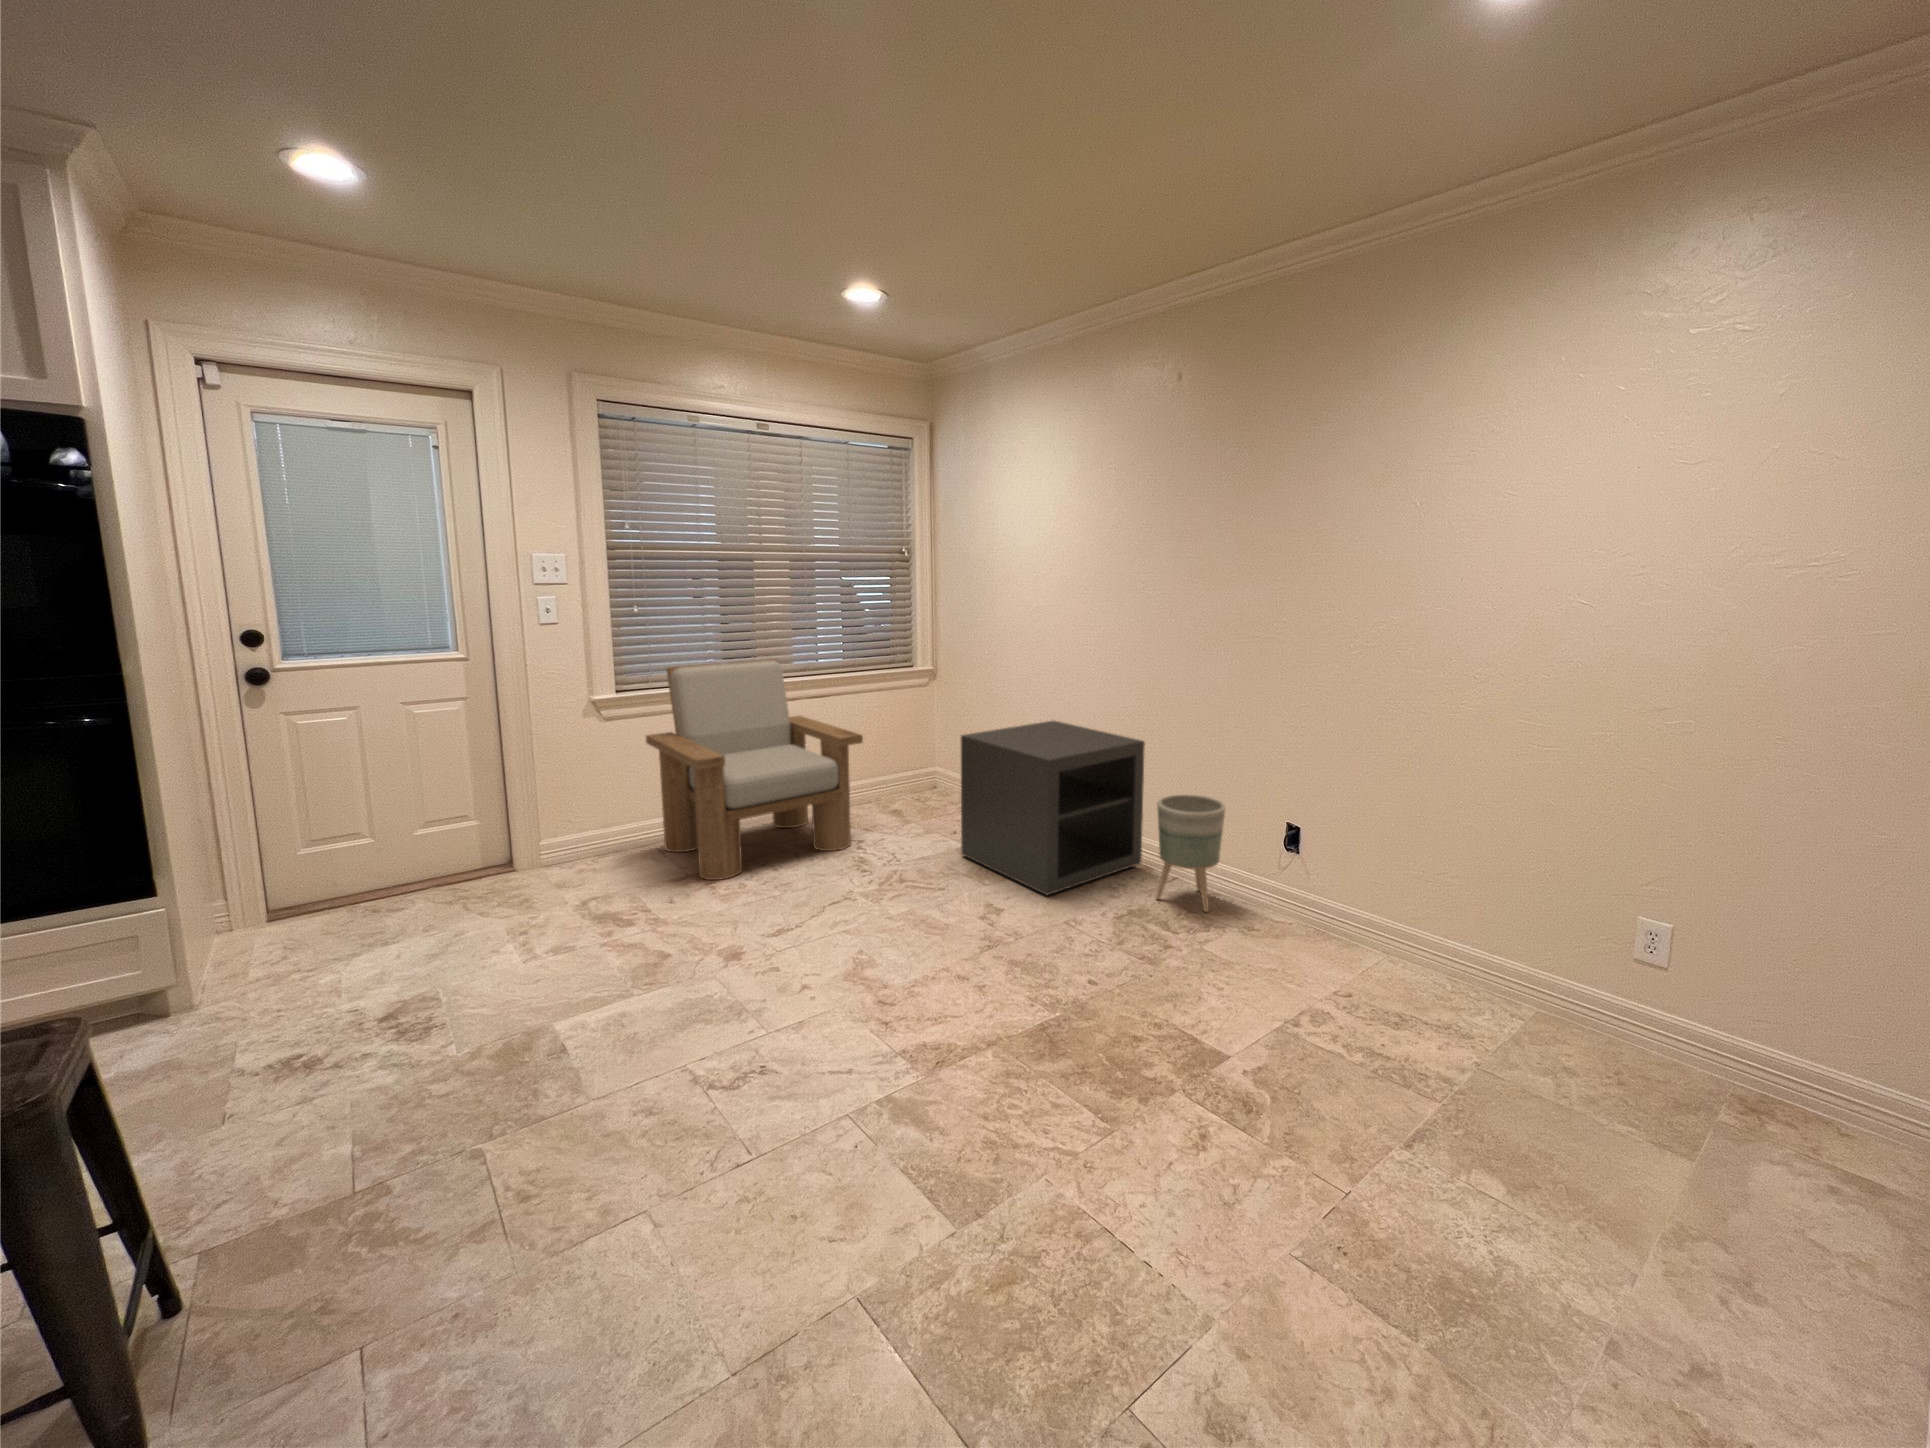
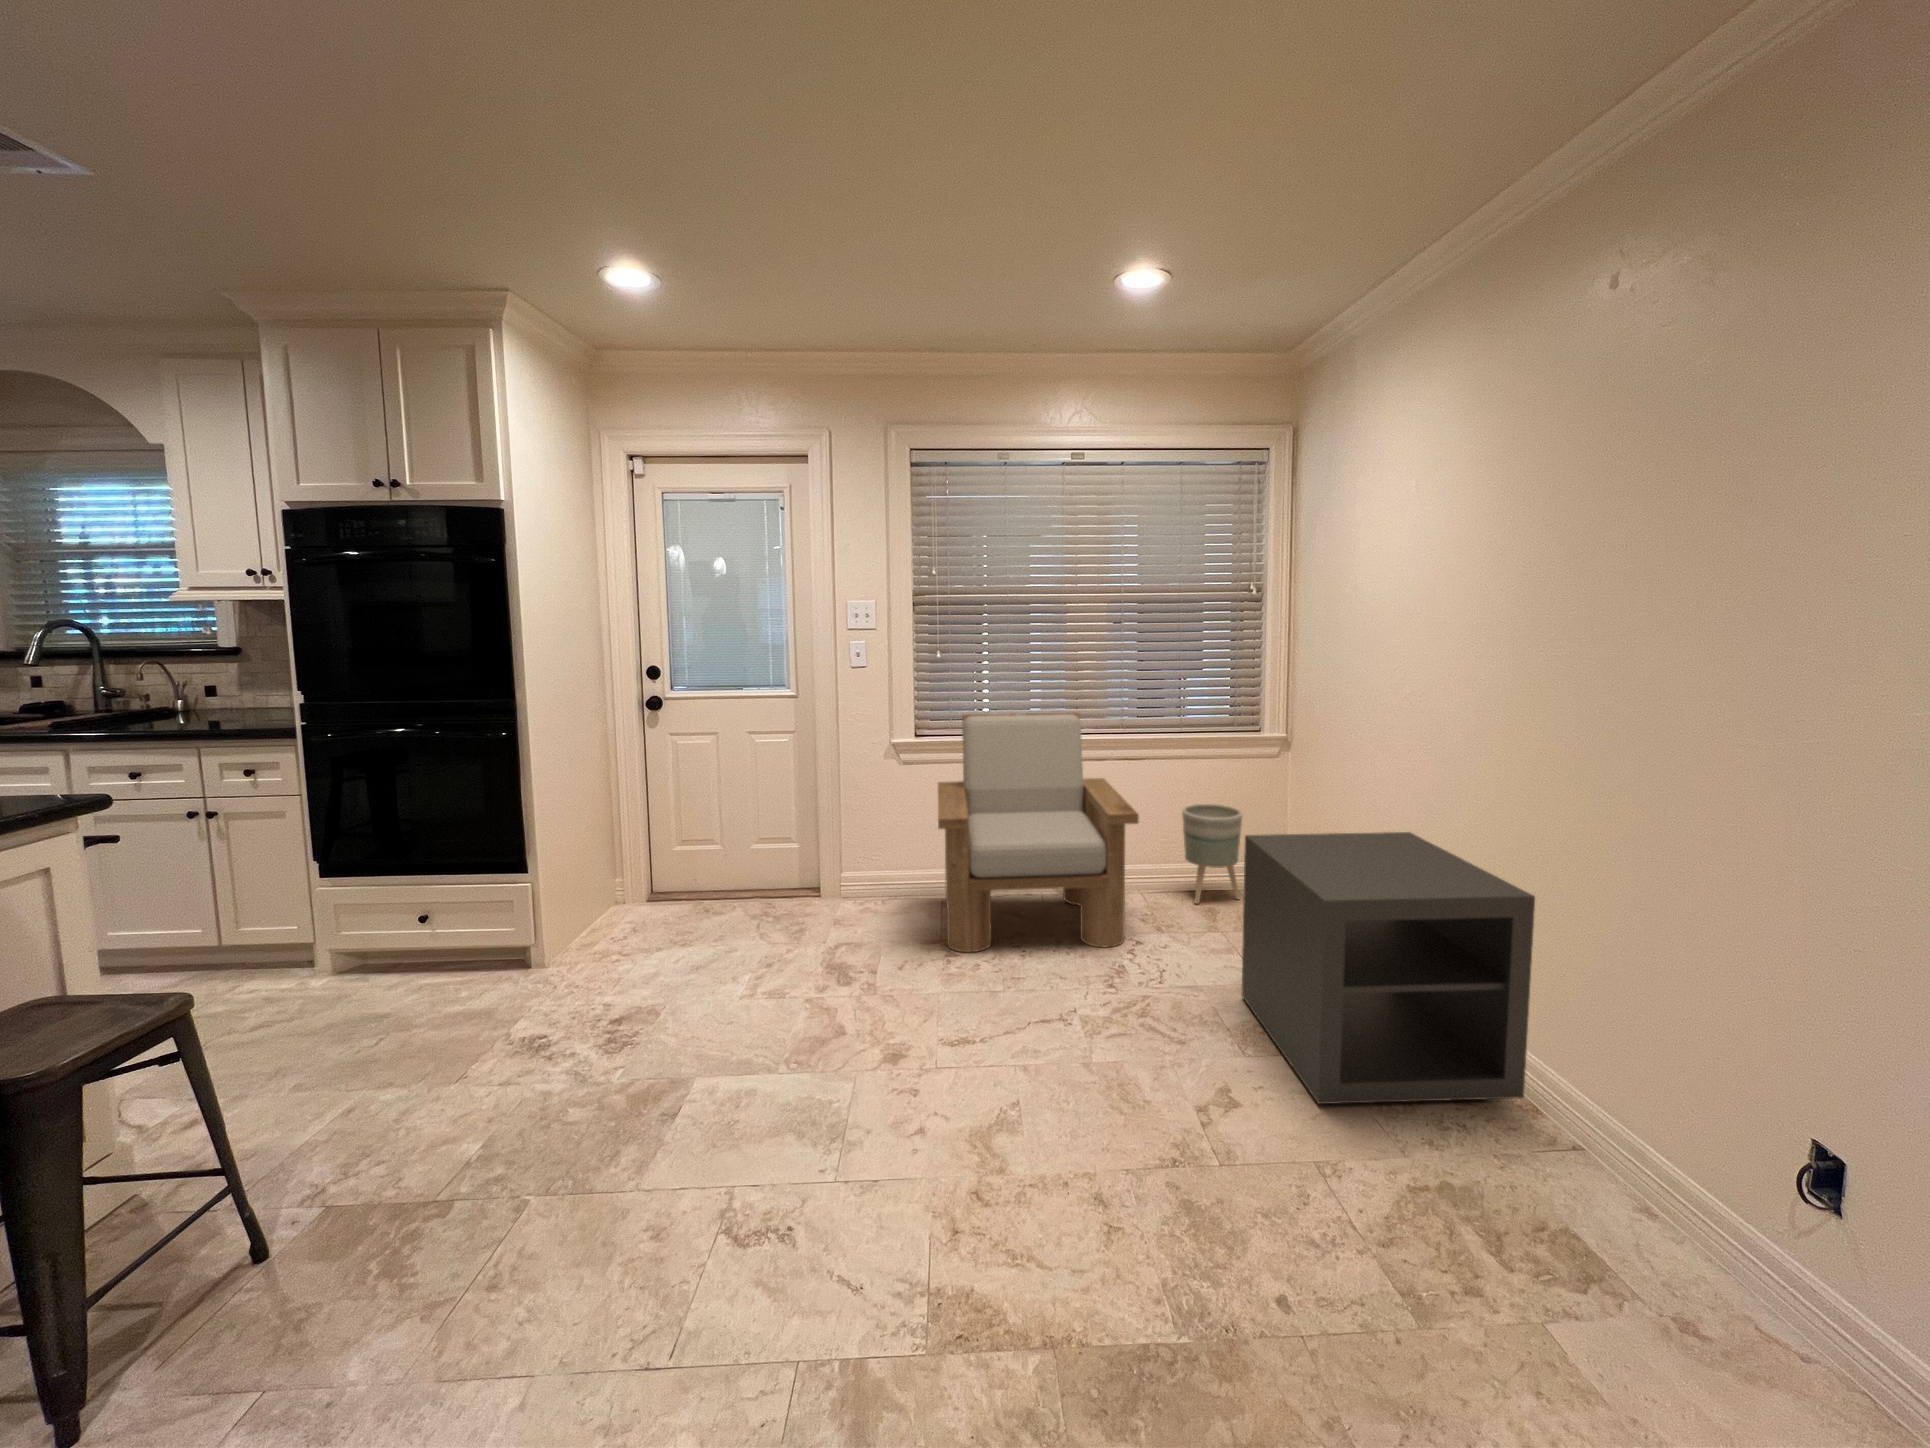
planter: present [1156,795,1225,912] -> present [1182,804,1243,904]

